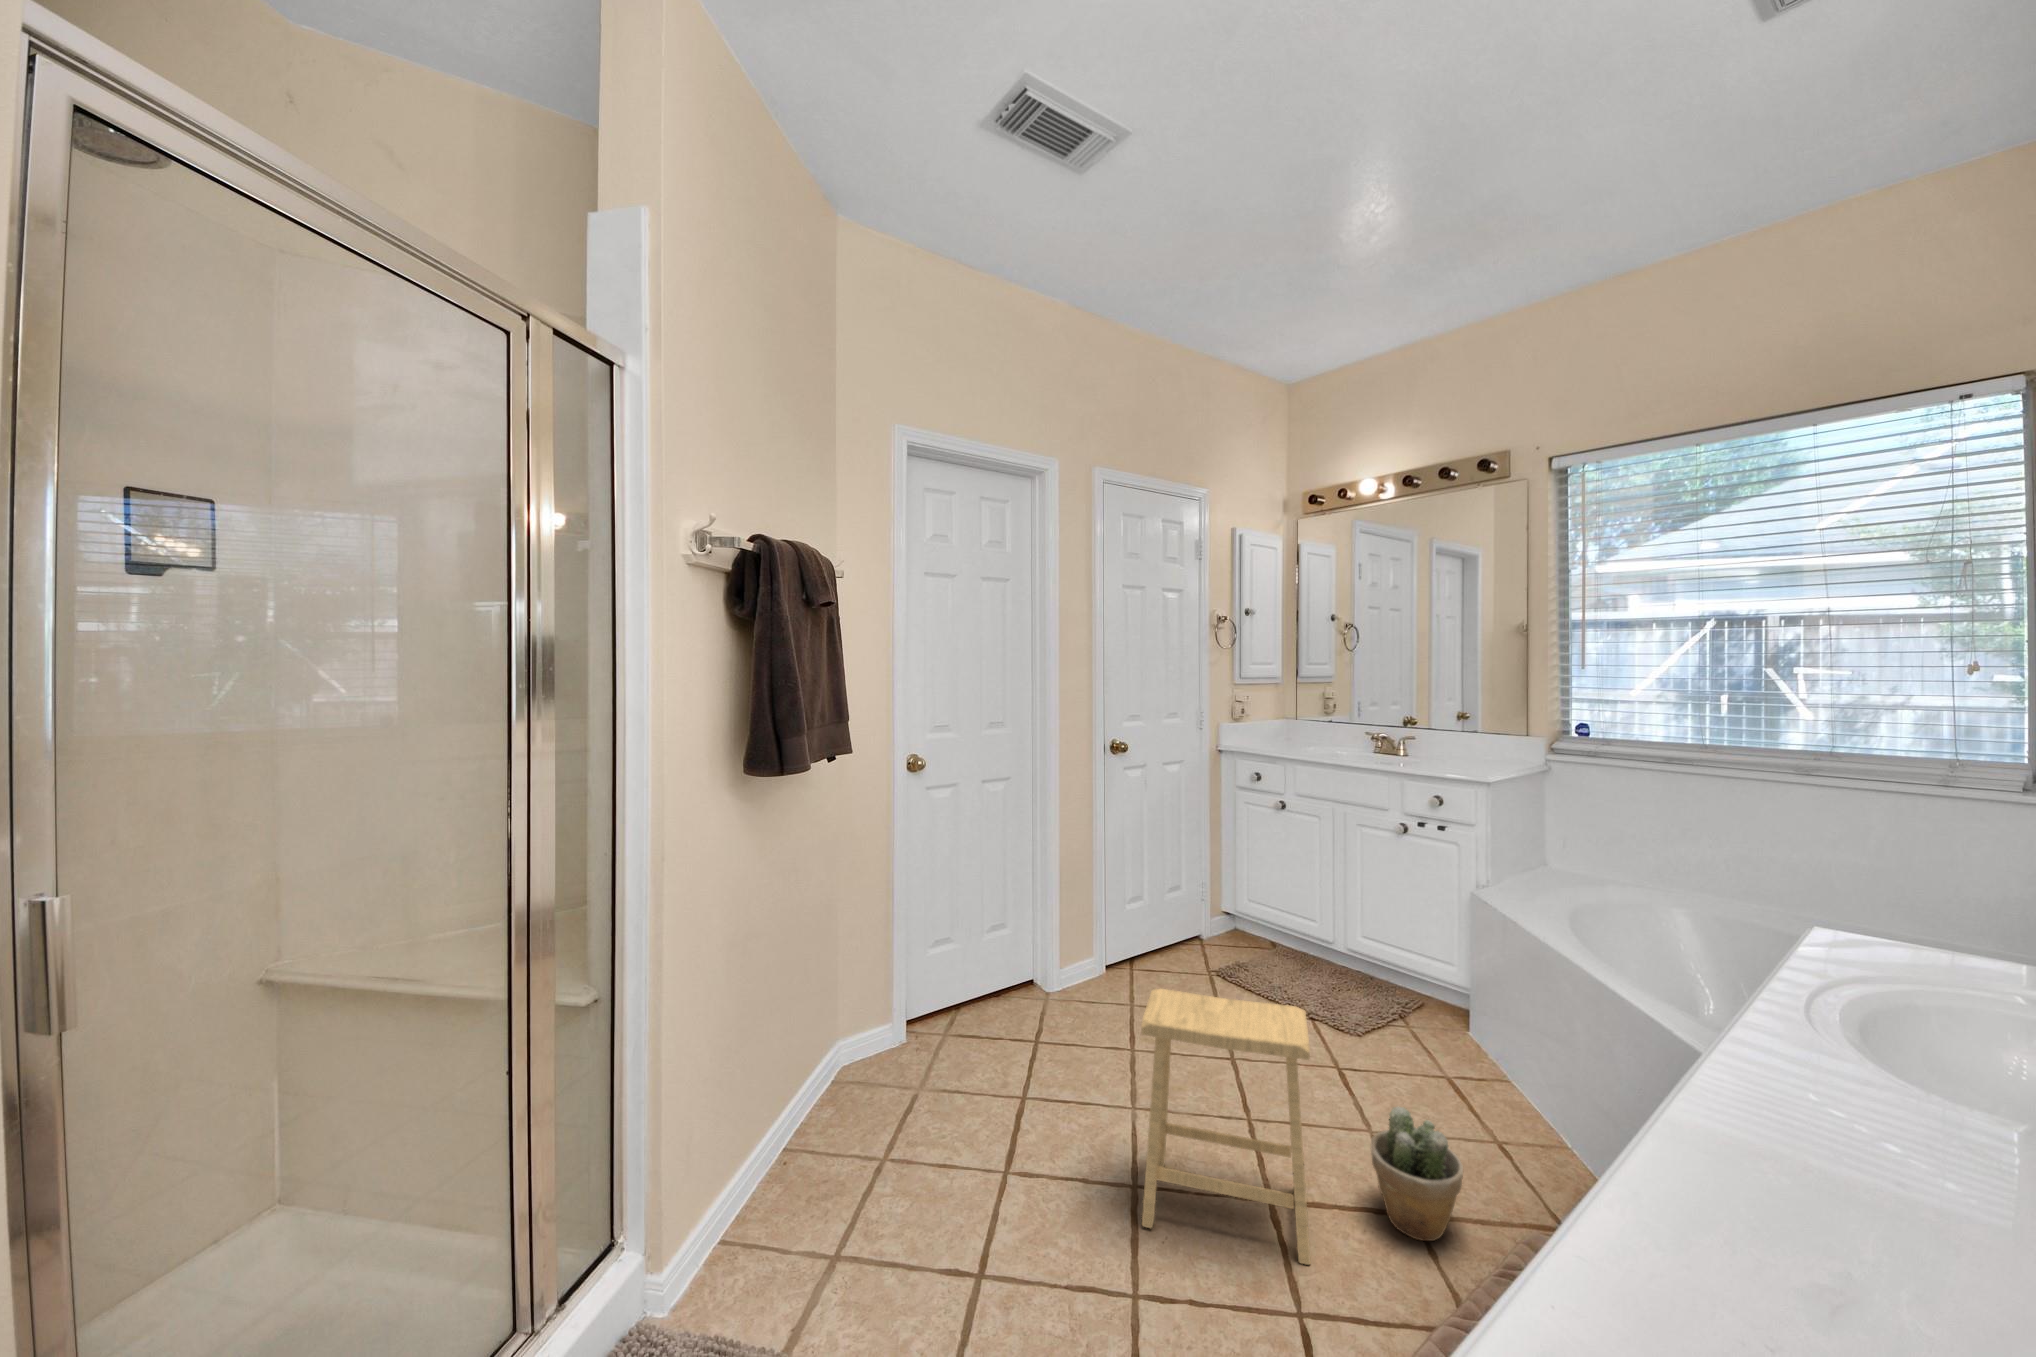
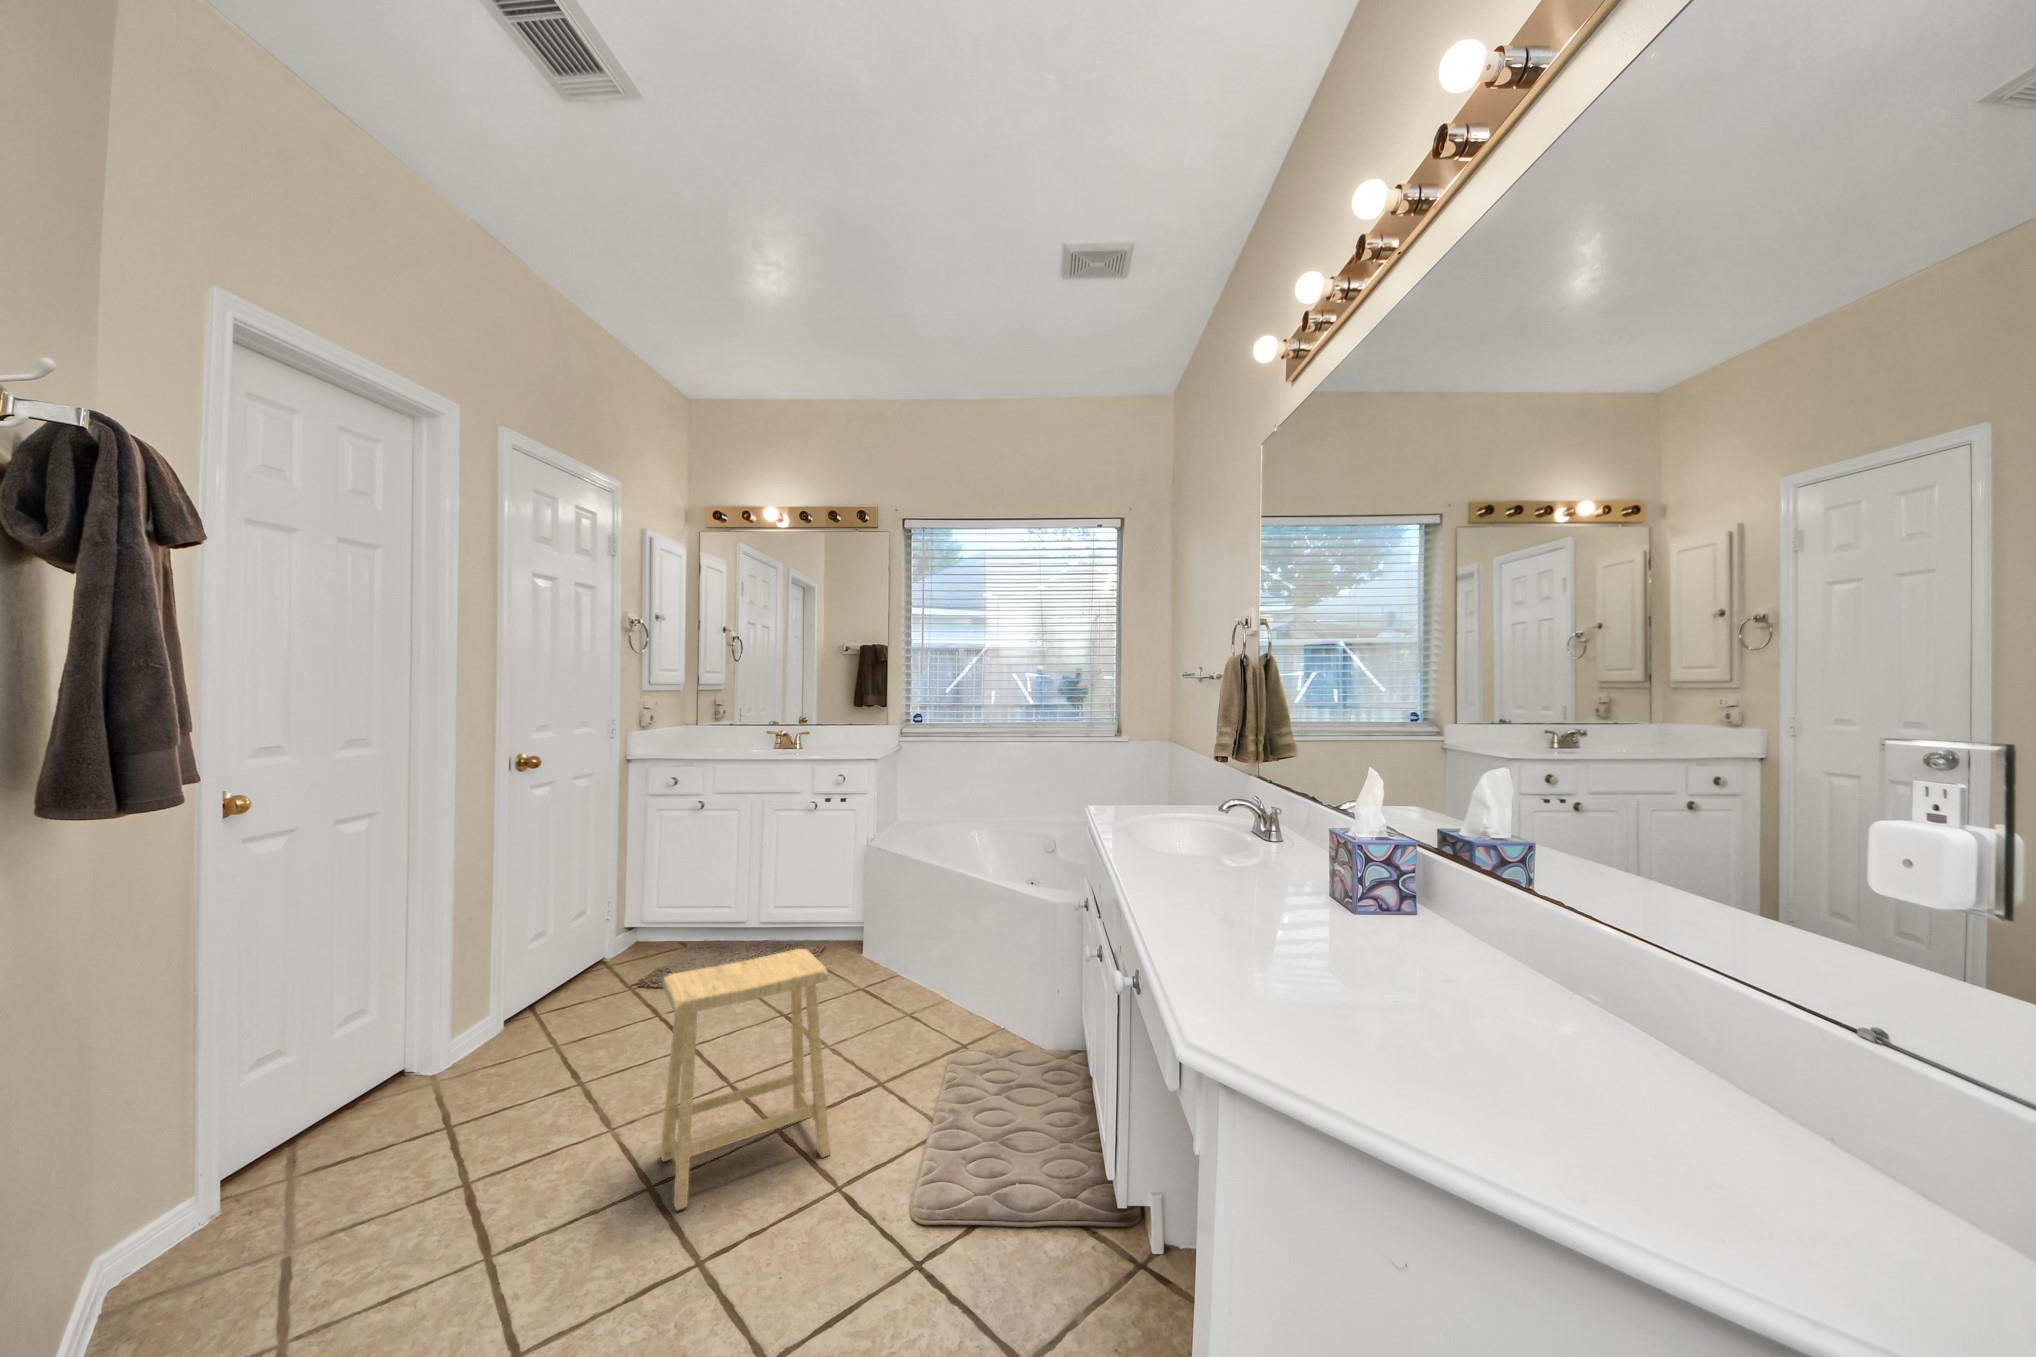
potted plant: present [1371,1107,1463,1241] -> none [853,1003,918,1100]

